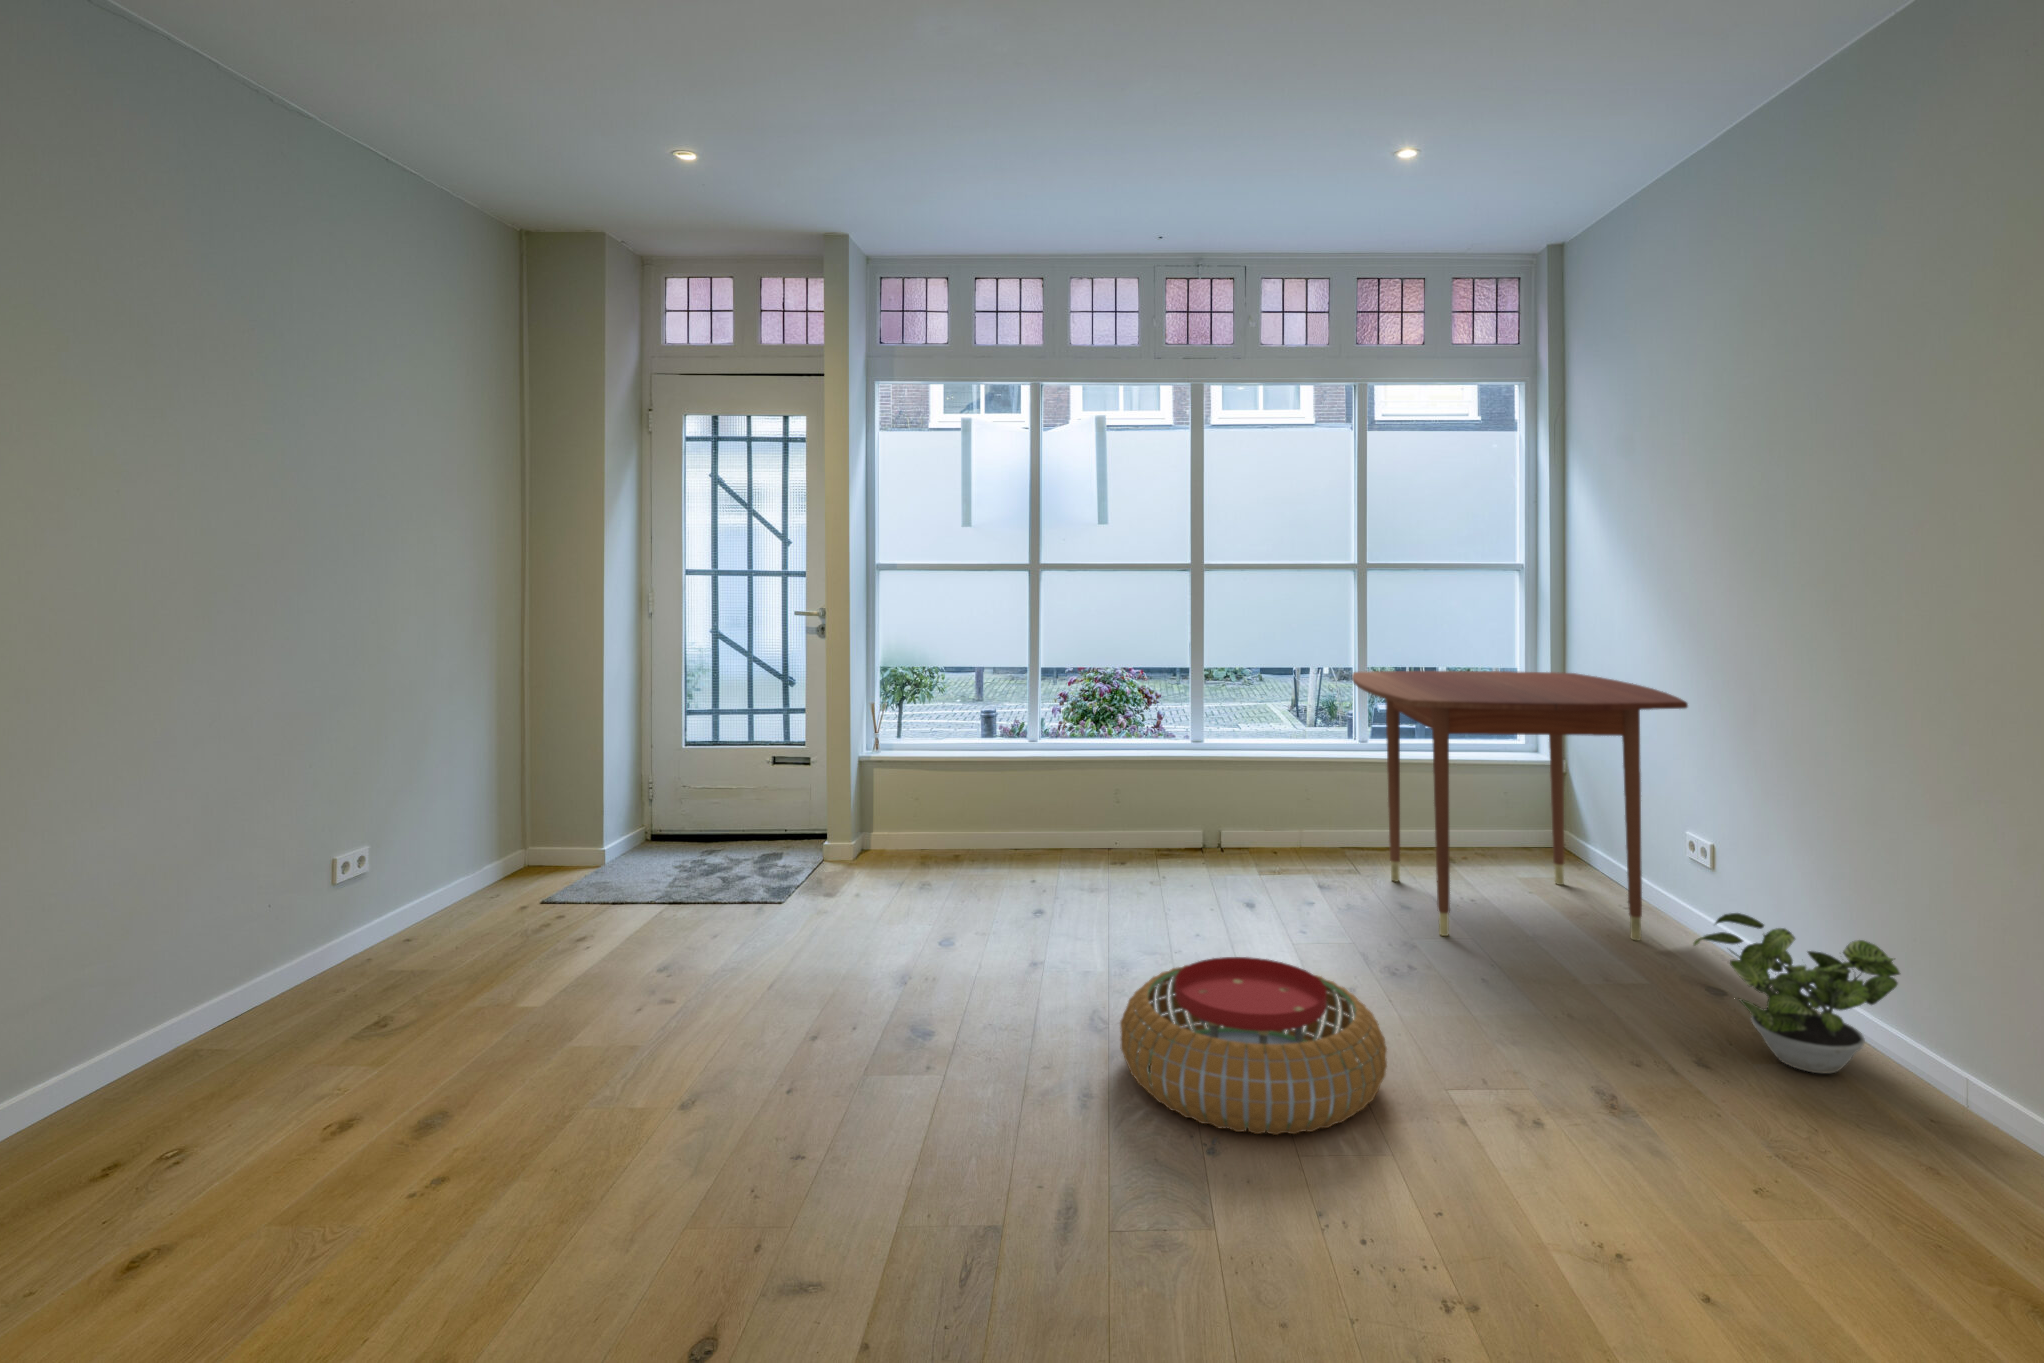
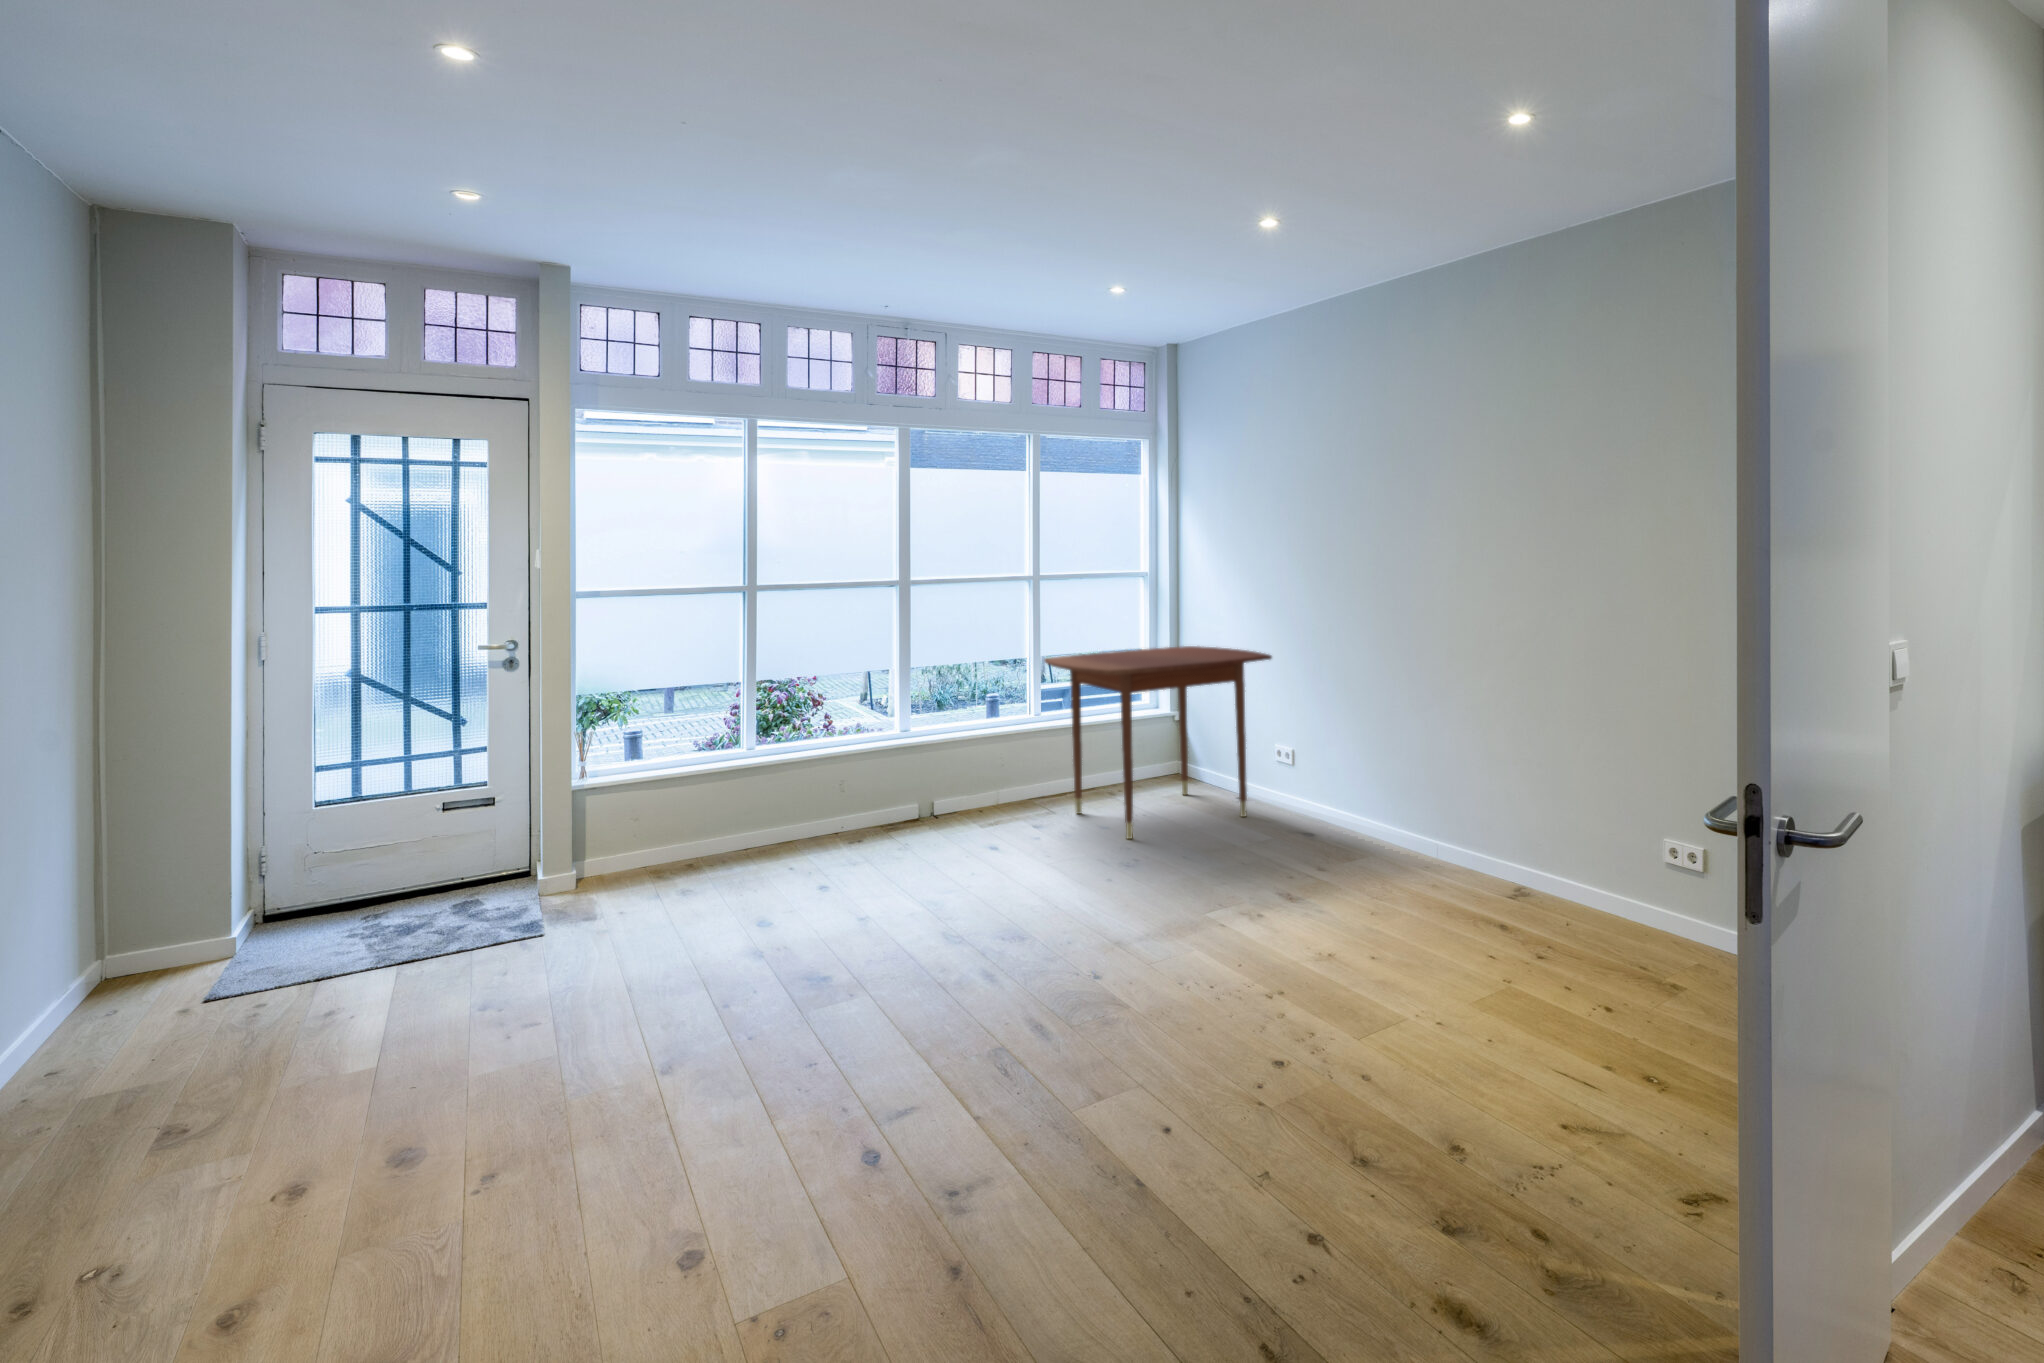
potted plant: present [1693,913,1900,1073] -> none [1295,775,1395,861]
pouf: present [1120,957,1387,1135] -> none [952,862,1147,980]

